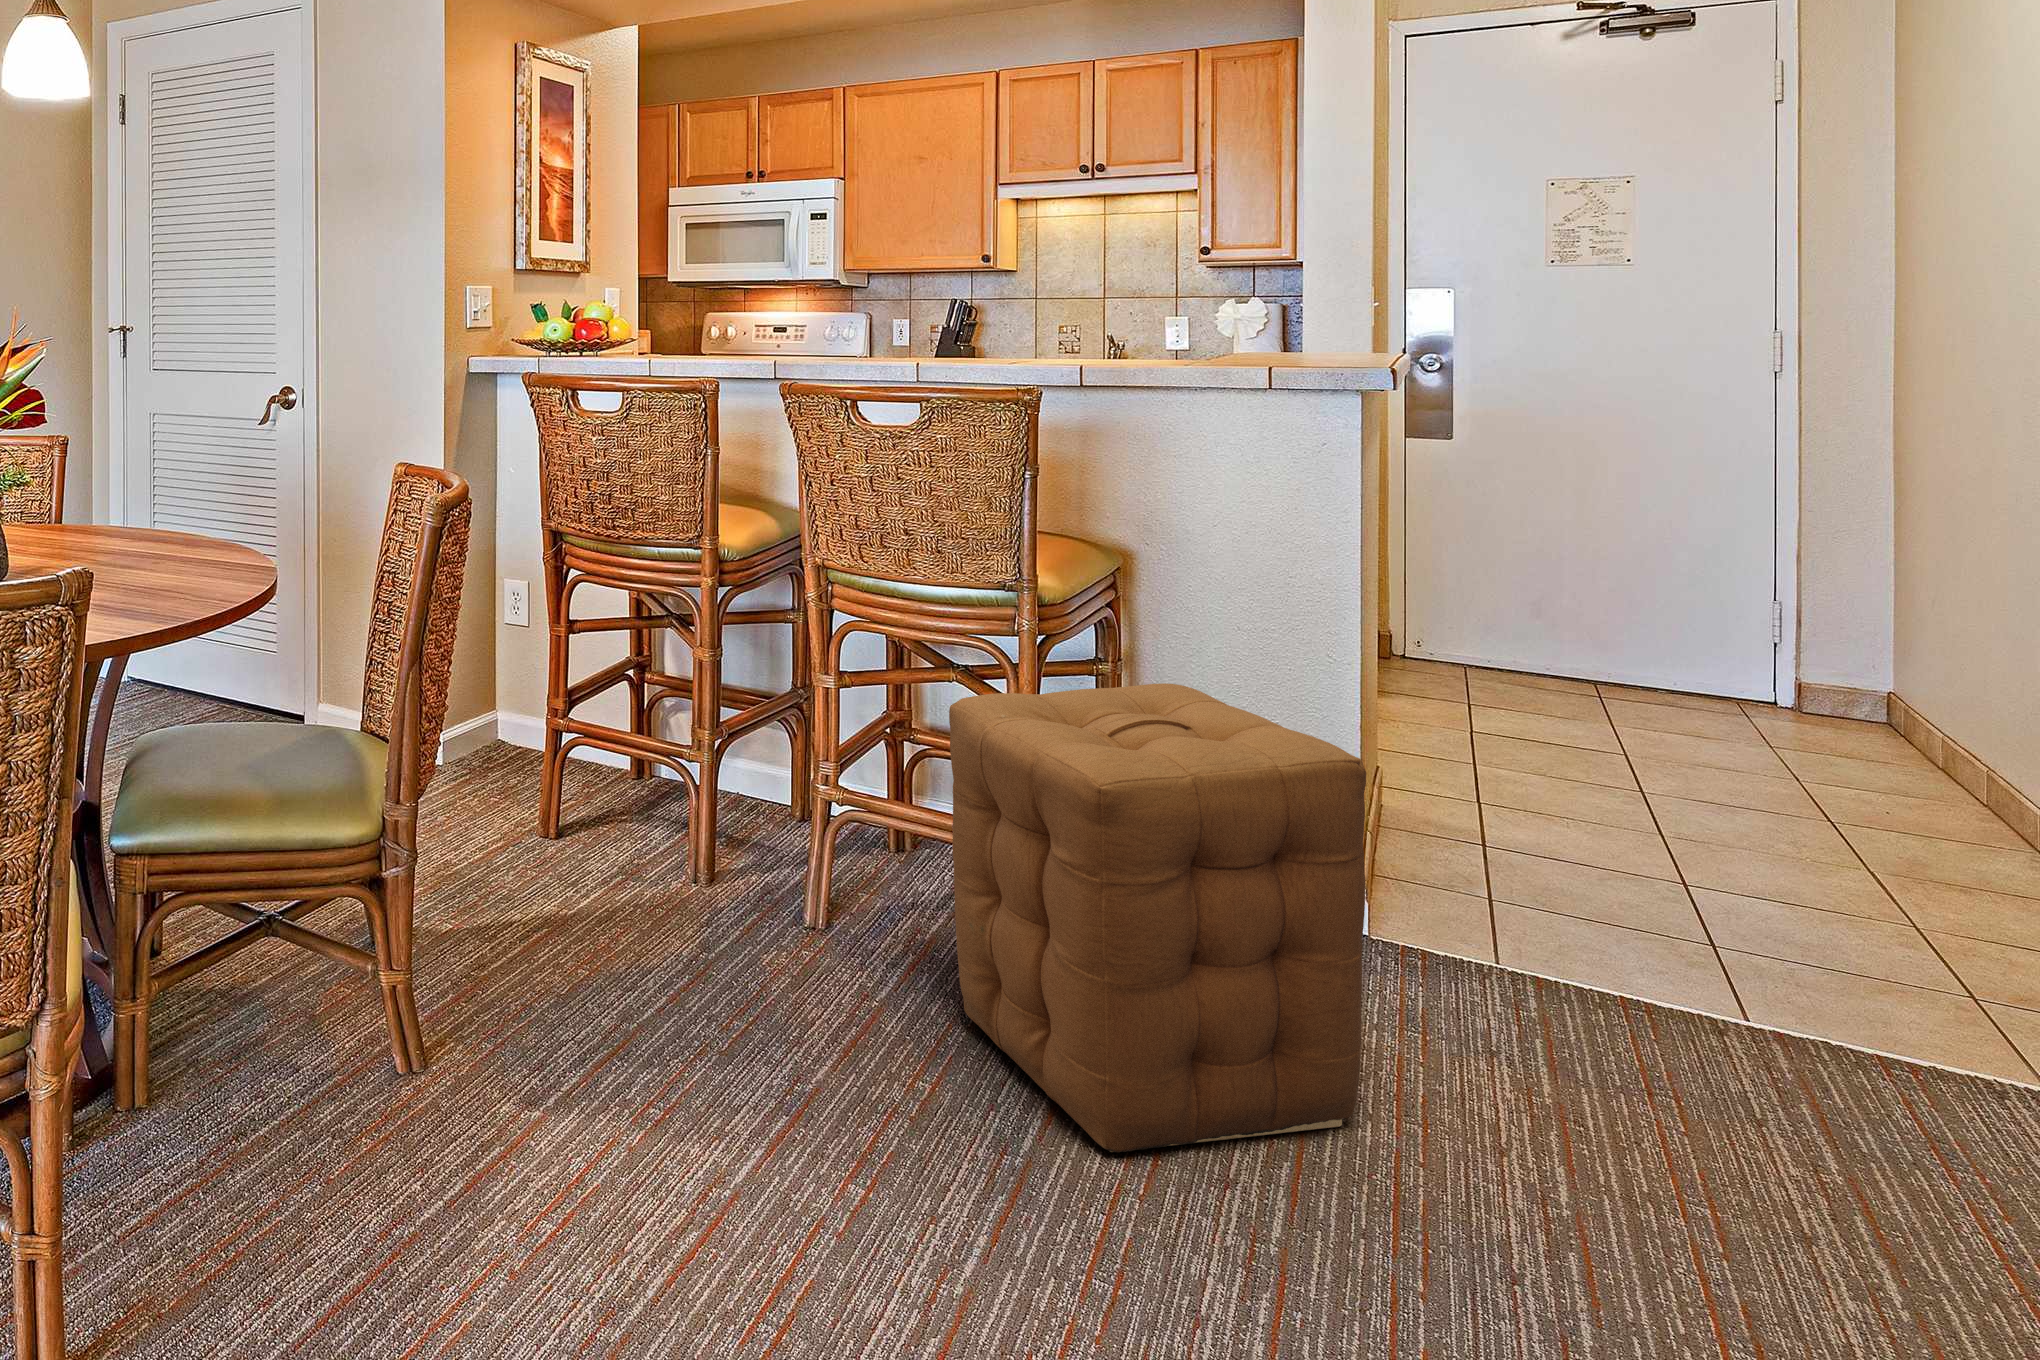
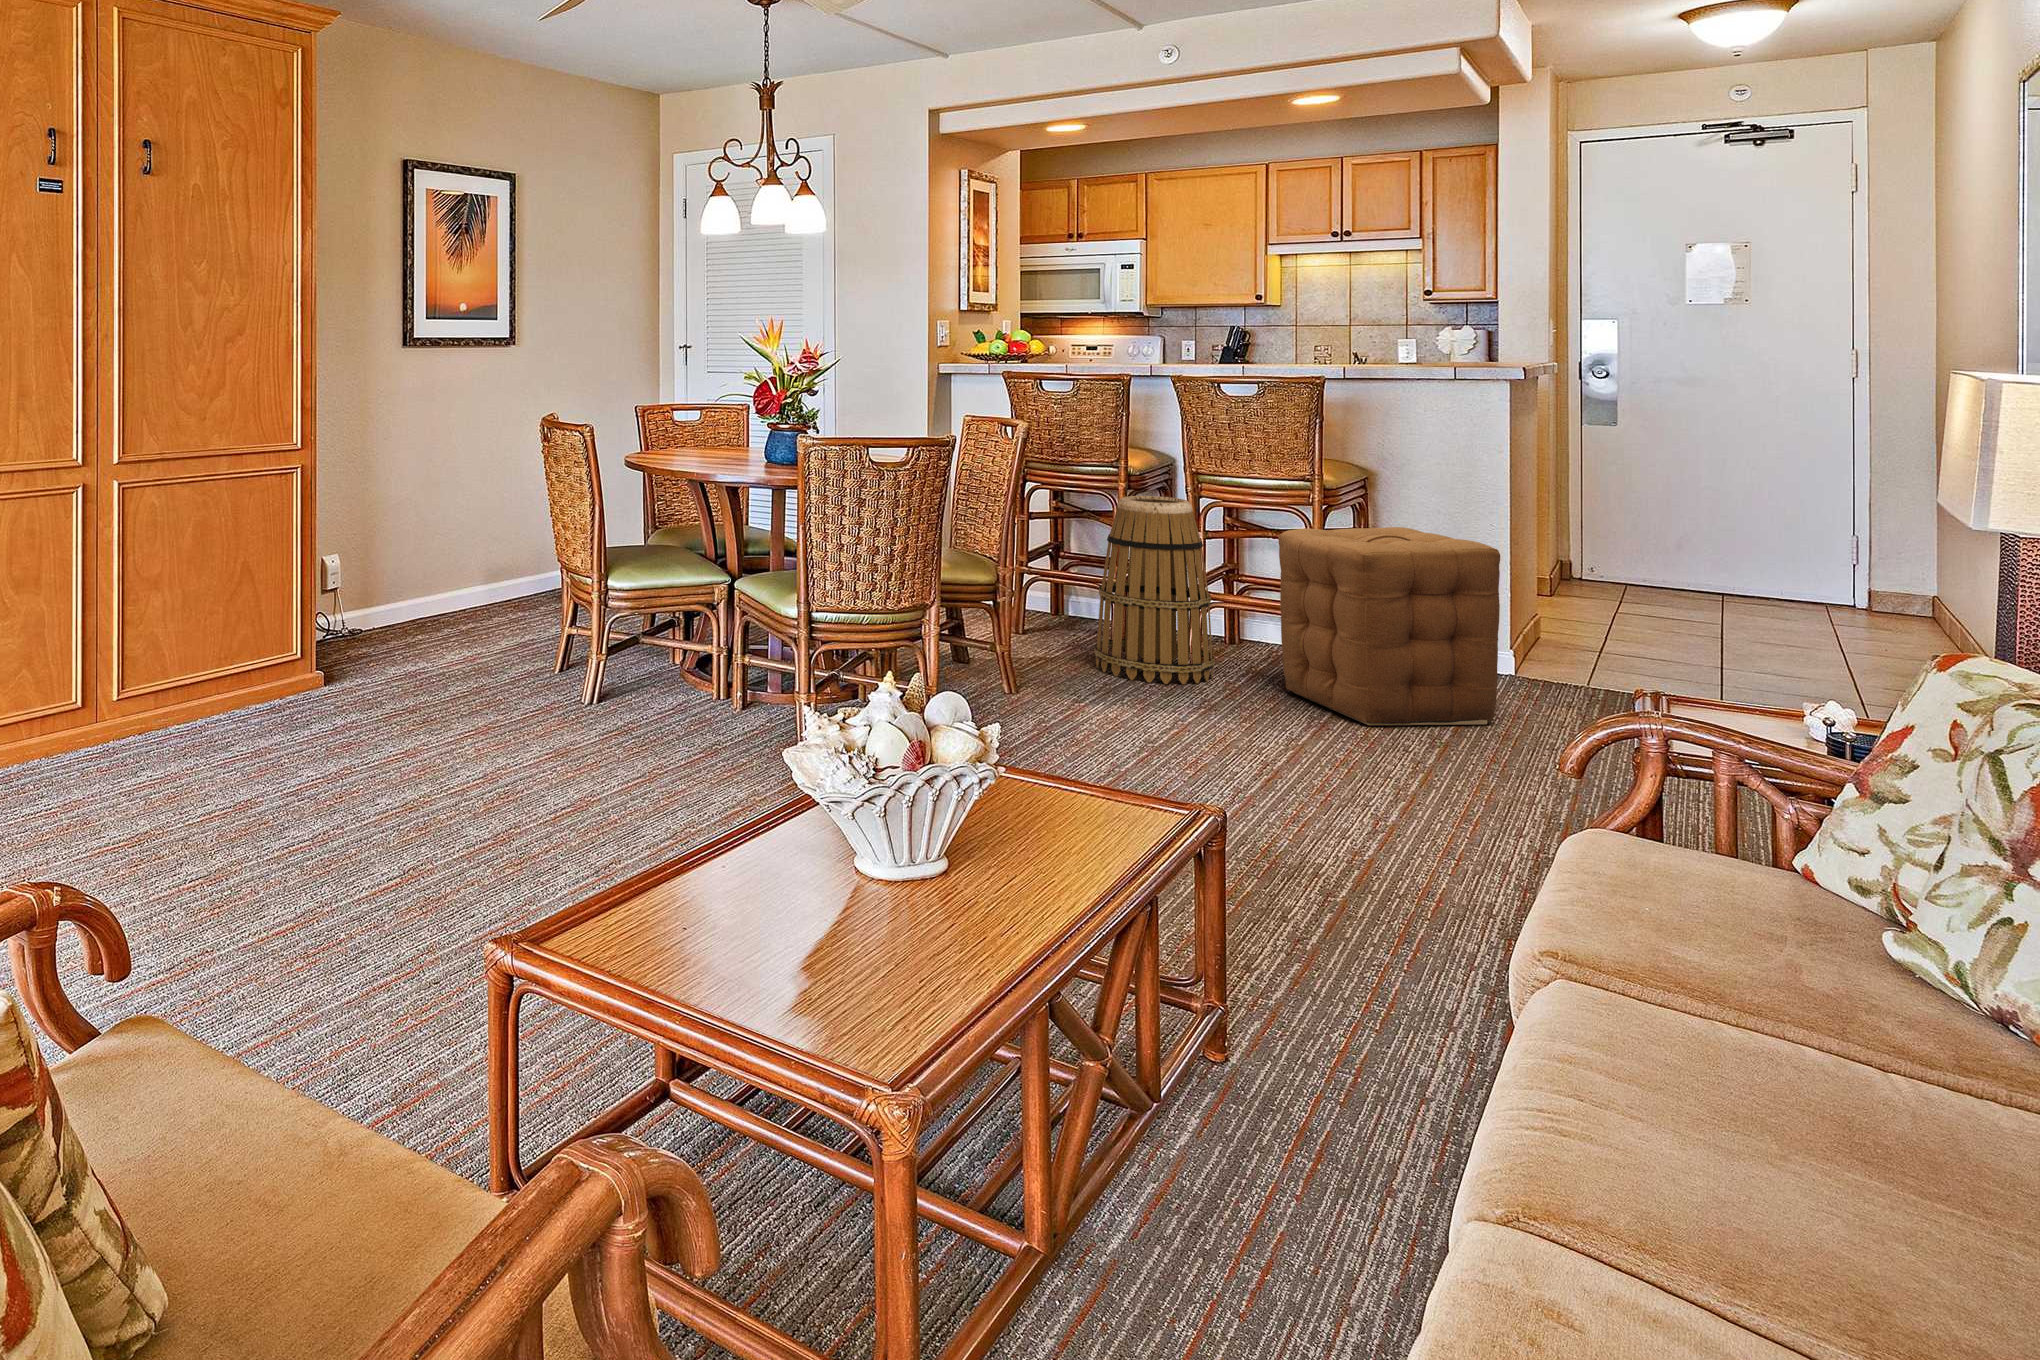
basket: none [633,613,843,1004] -> present [1094,496,1214,684]

